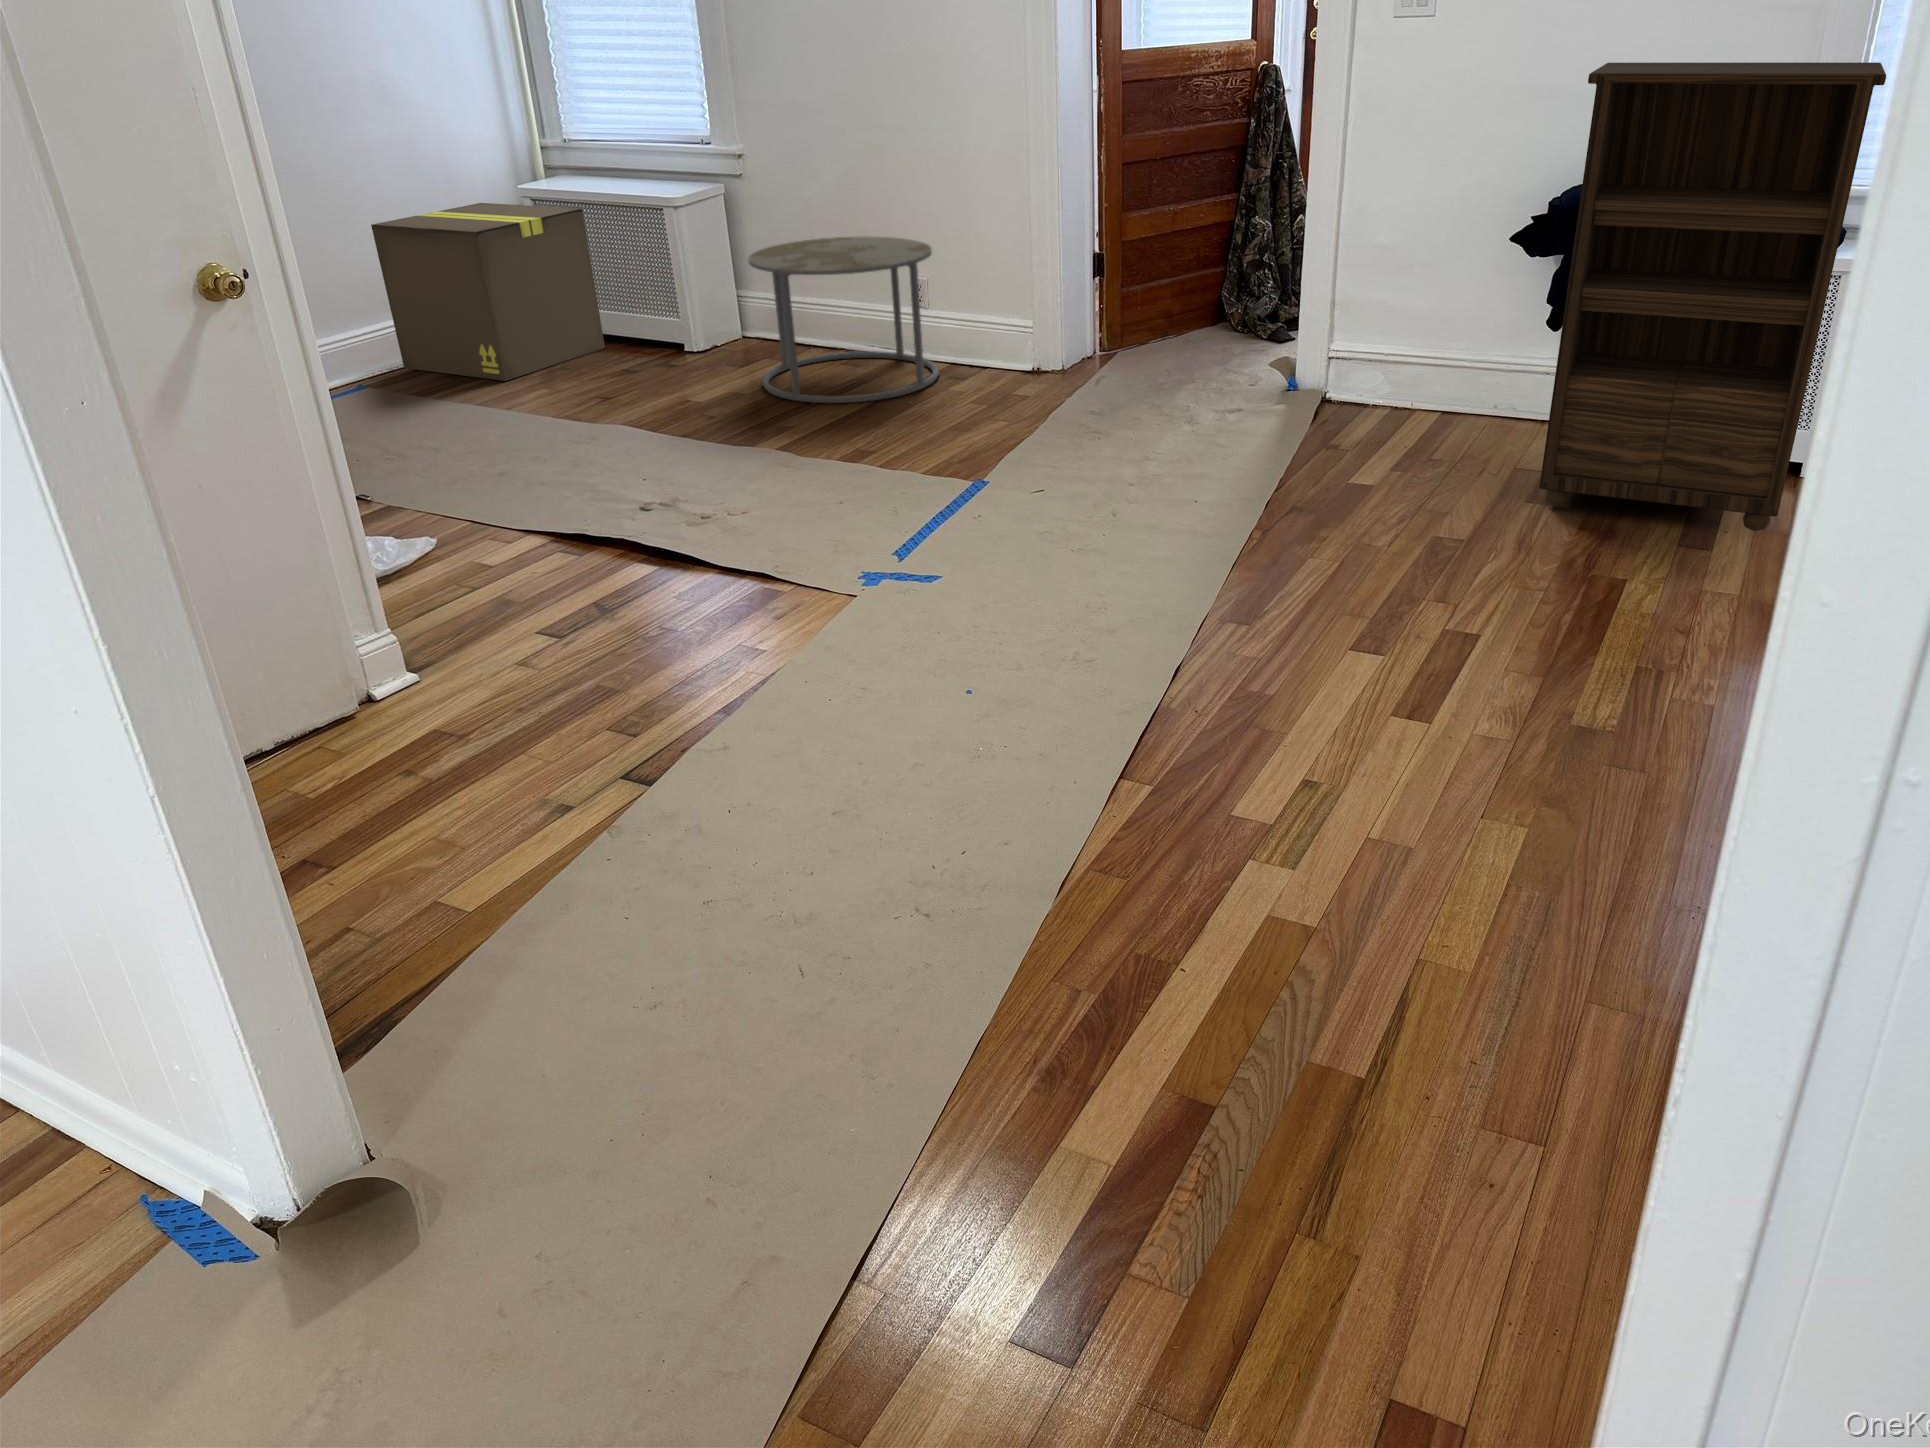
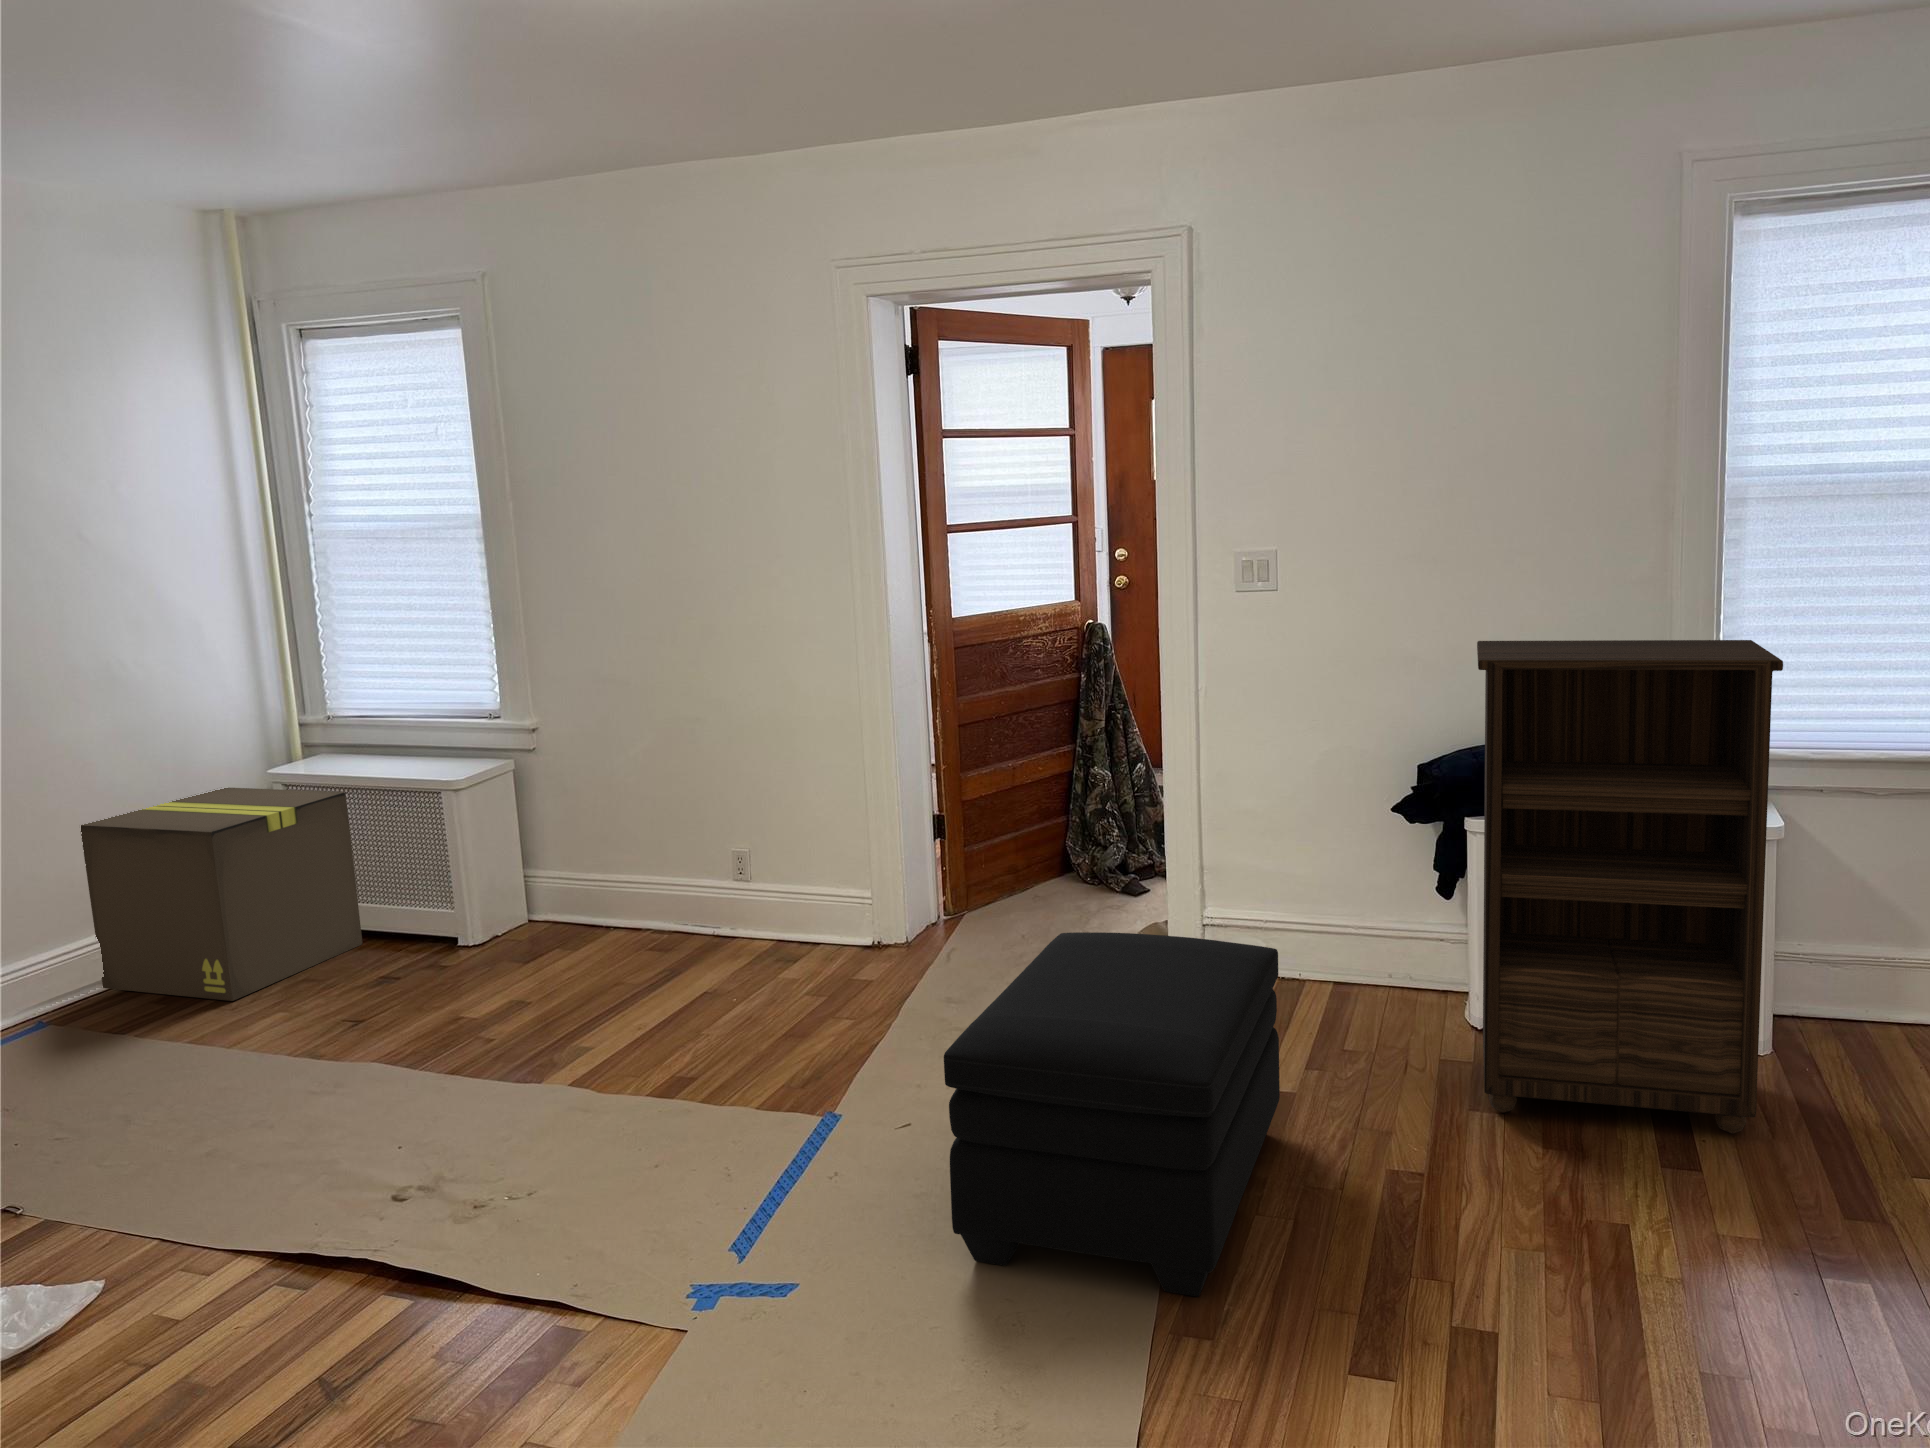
side table: present [748,236,939,403] -> none [542,811,765,1012]
ottoman: none [1058,330,1367,600] -> present [944,932,1280,1296]

